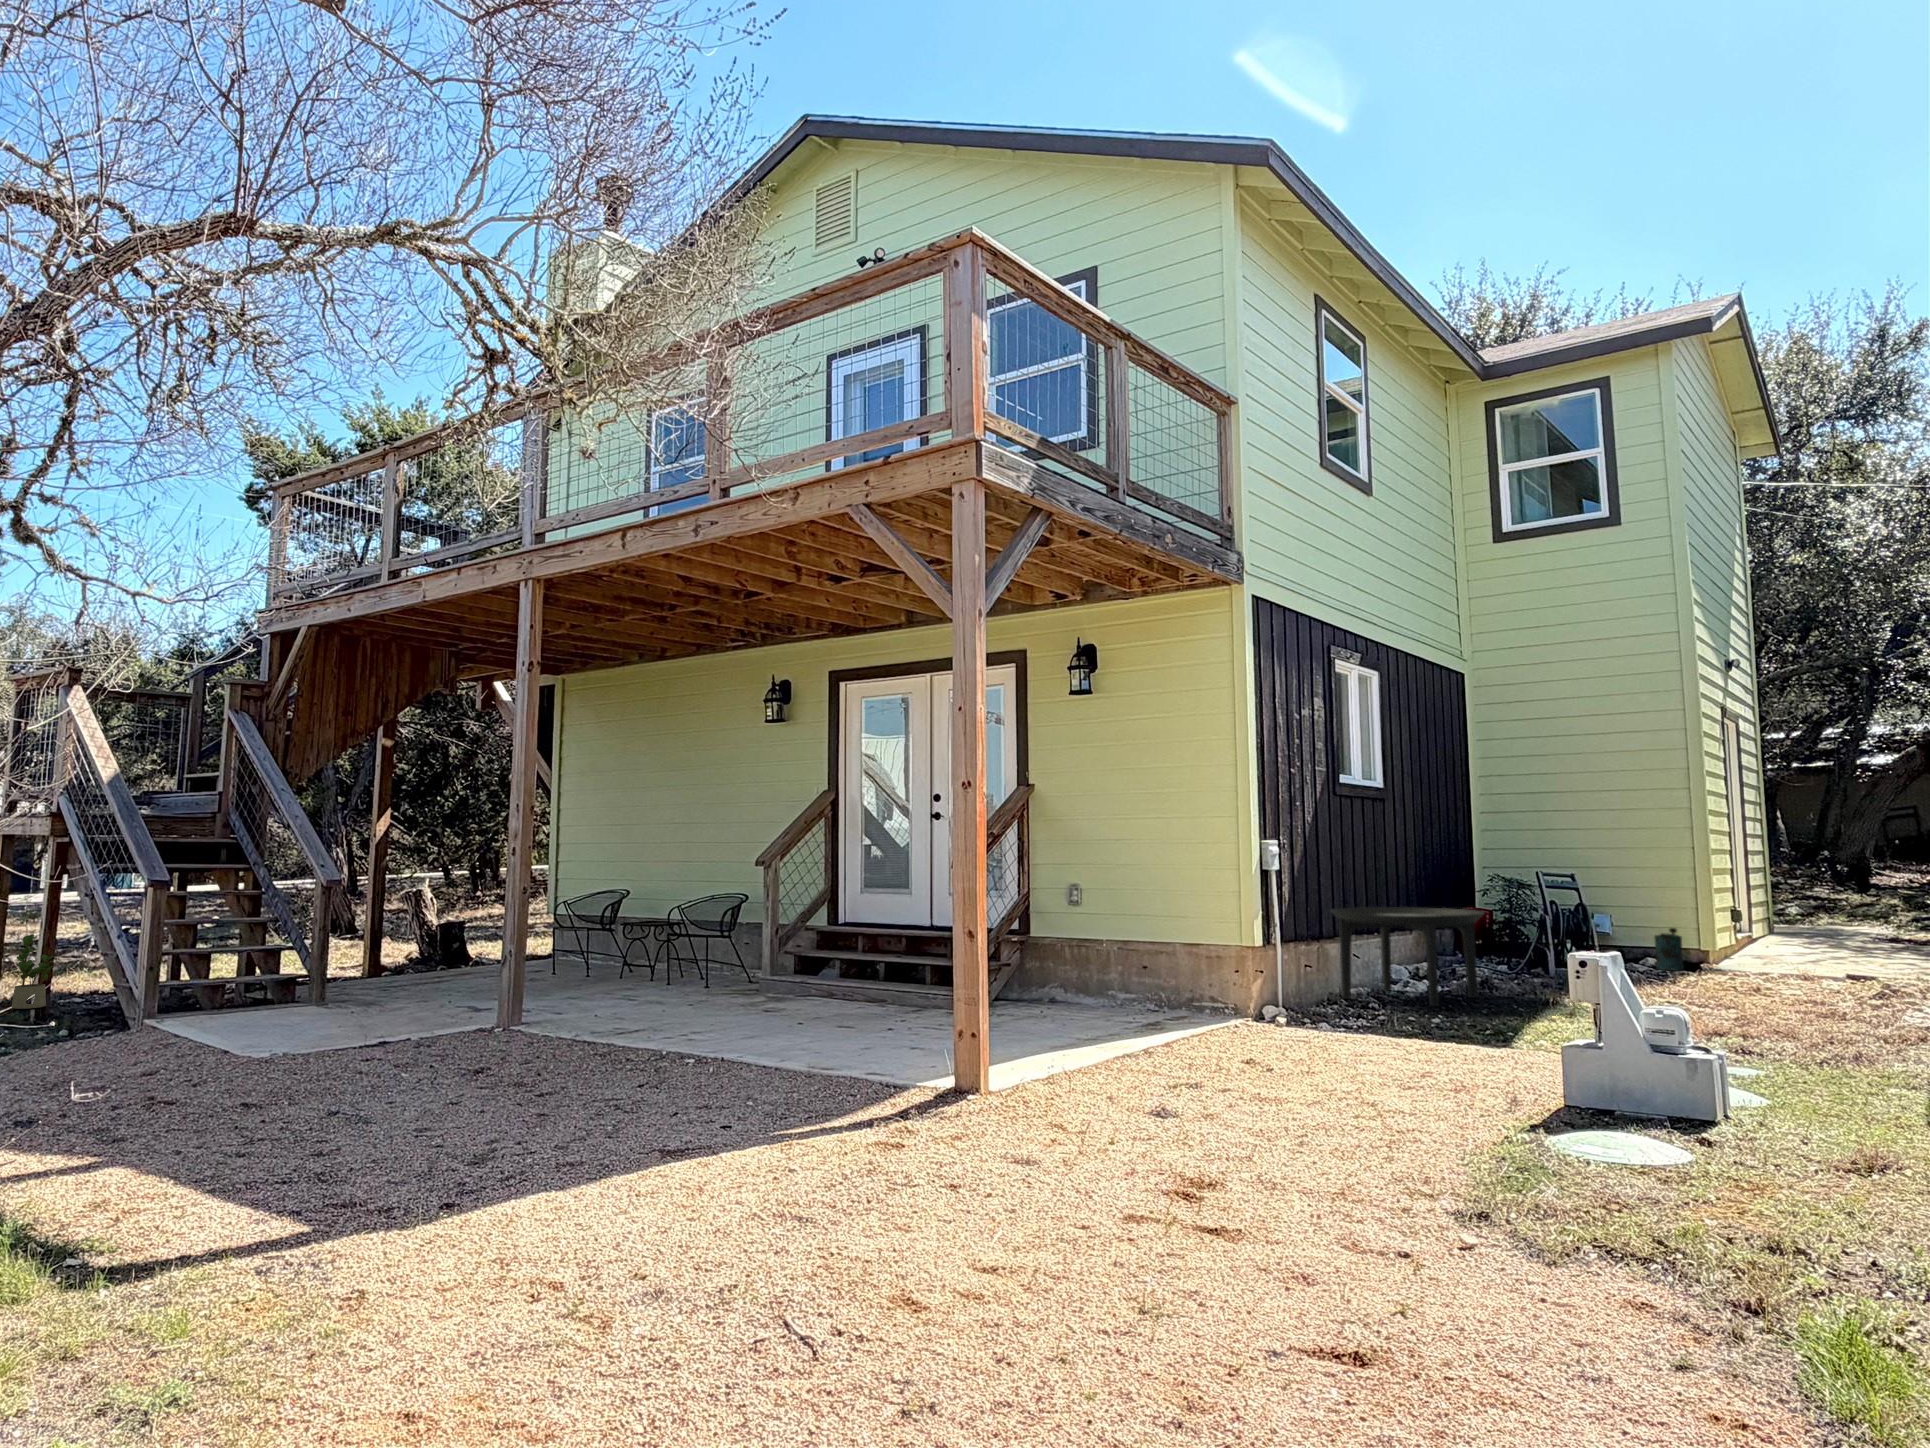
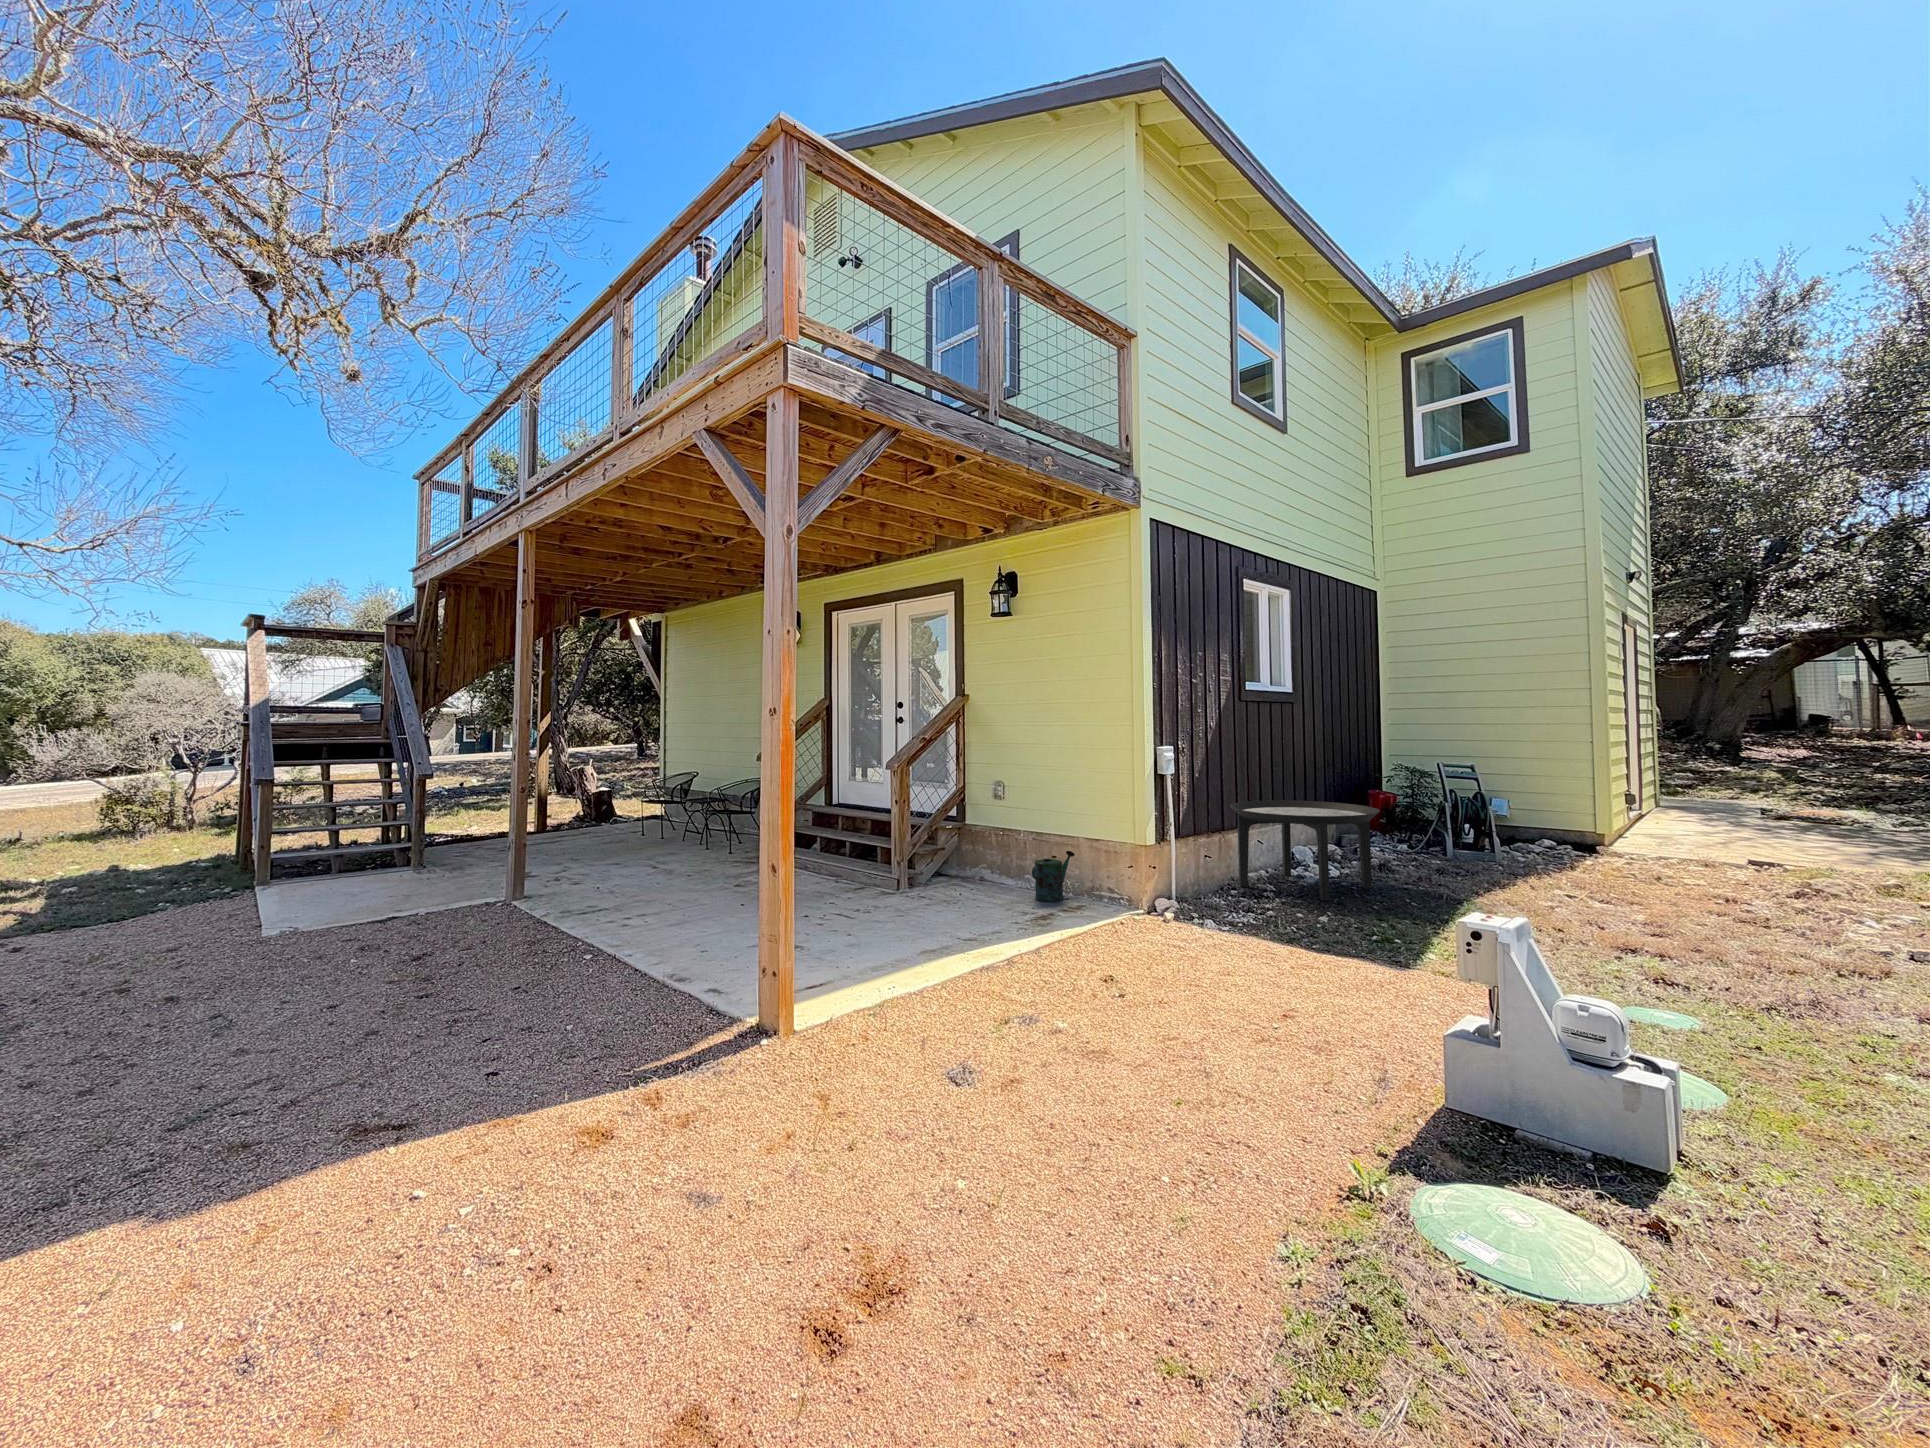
watering can: present [1654,928,1684,971] -> present [1032,851,1075,901]
potted plant: present [12,934,58,1009] -> none [205,814,243,870]

